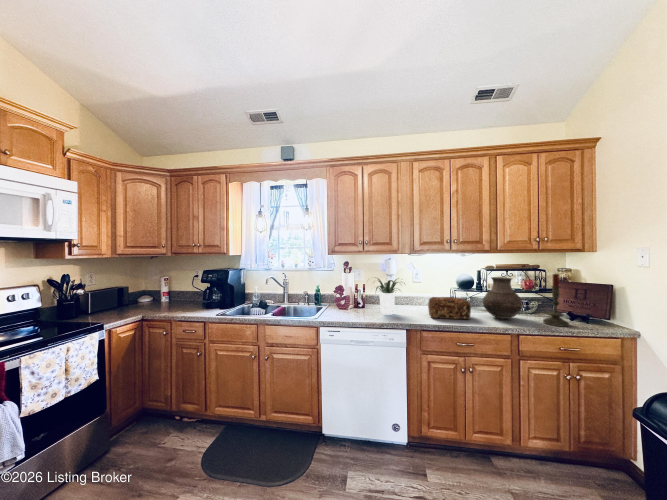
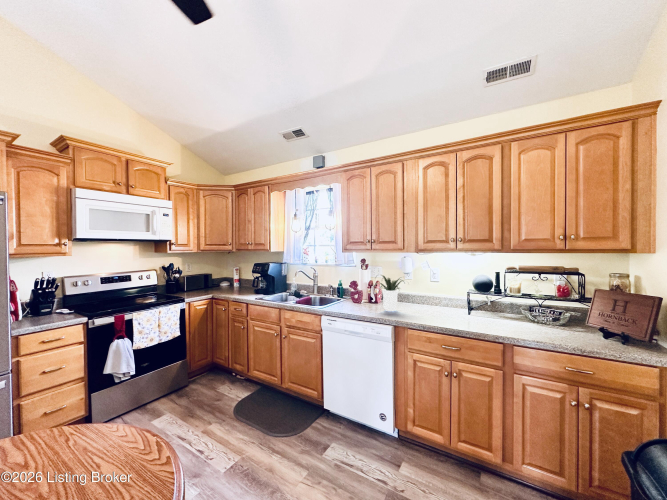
candle: present [543,274,570,327] -> none [555,277,587,342]
vase: present [483,277,522,319] -> none [487,280,532,327]
bread loaf: present [428,297,471,319] -> none [425,297,470,323]

